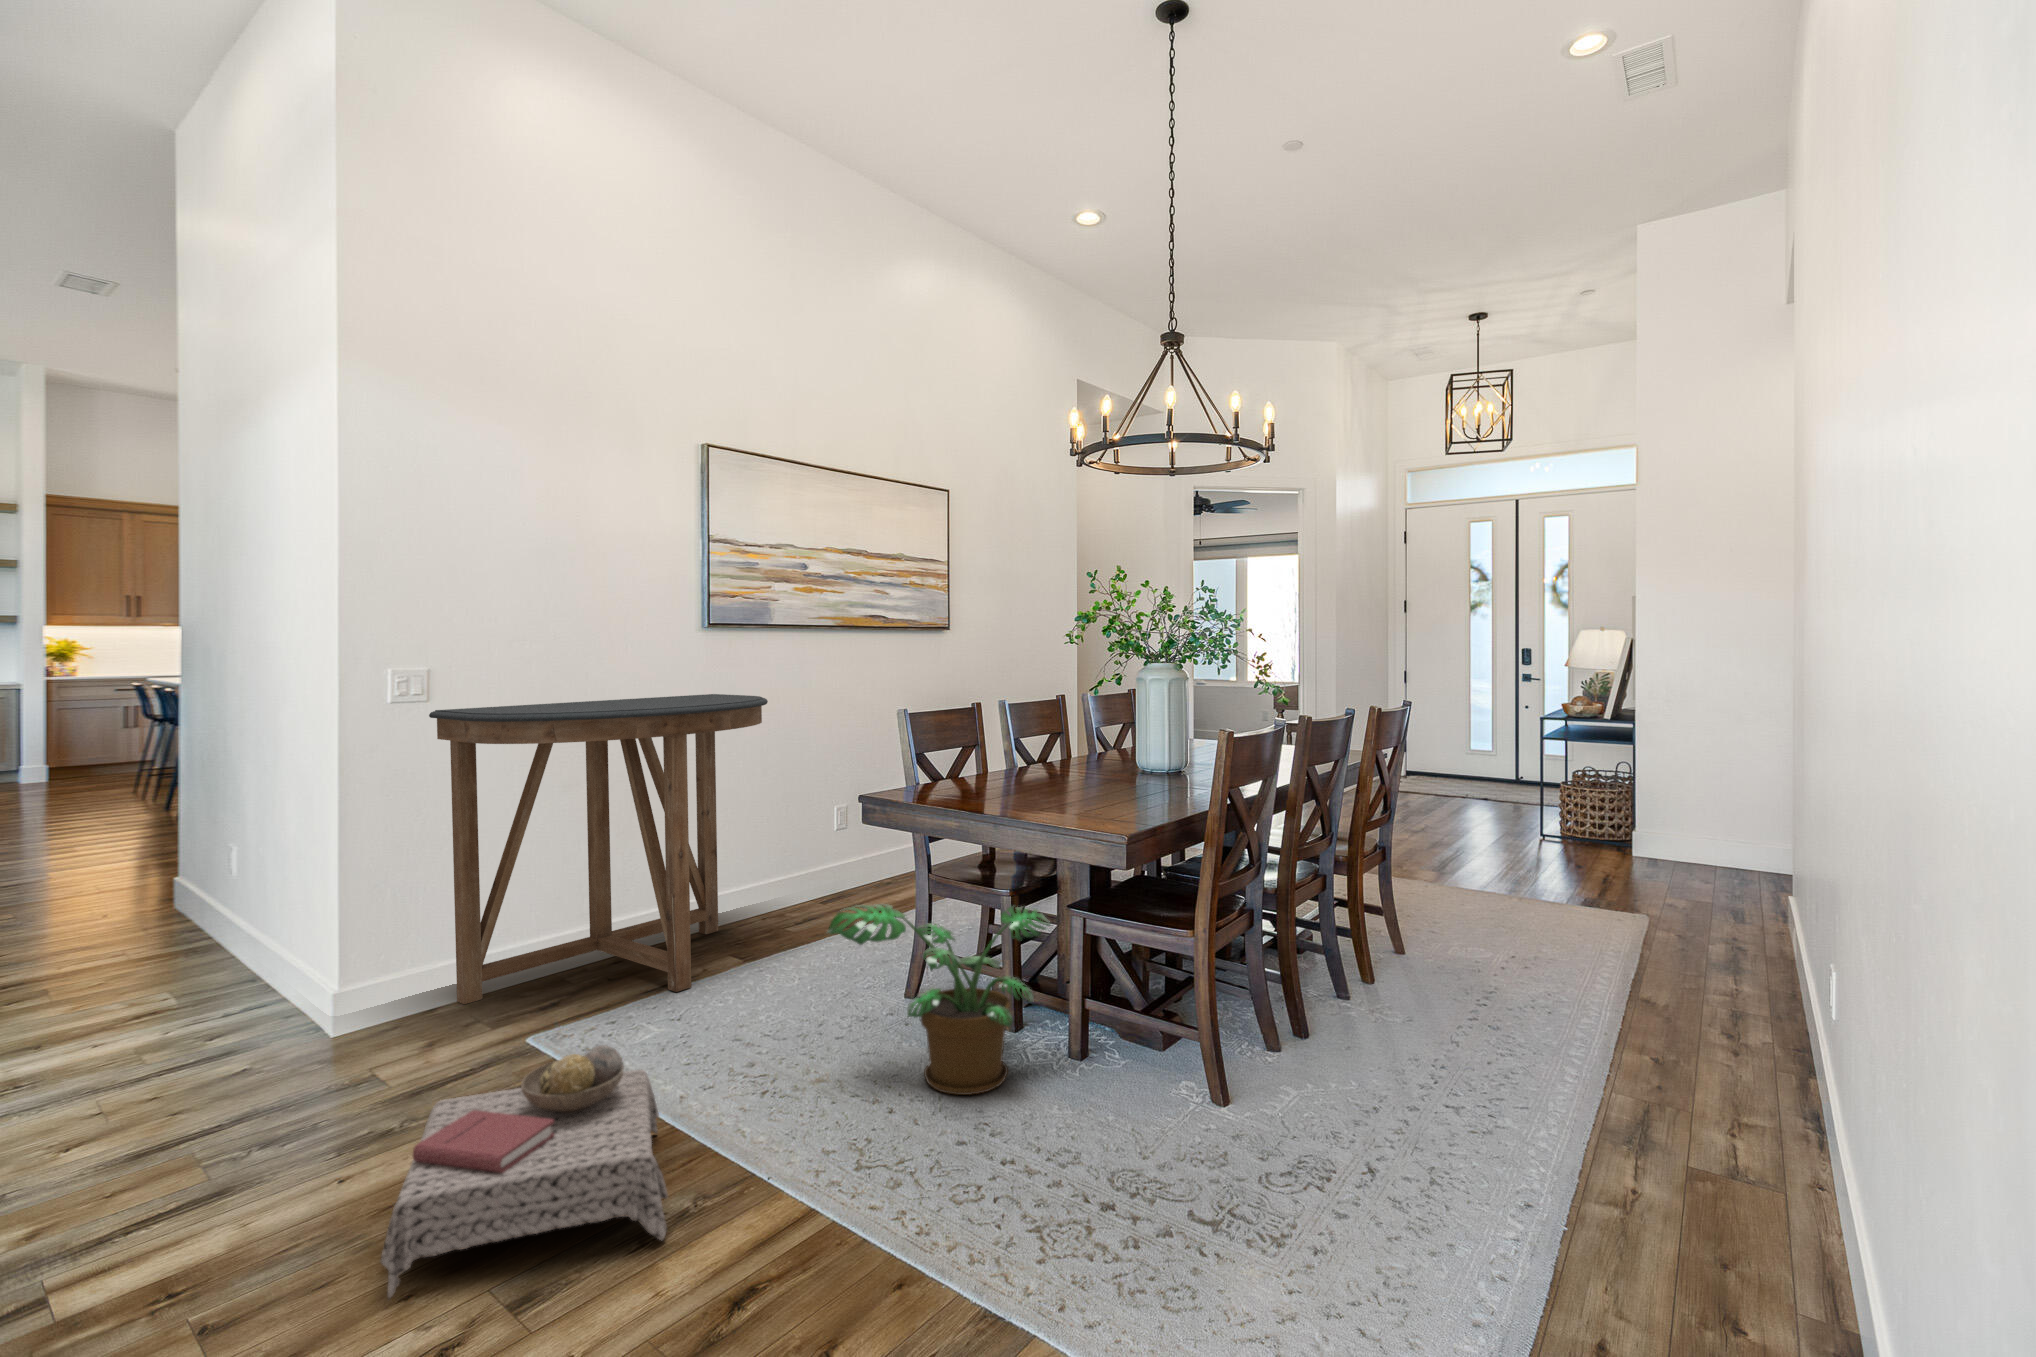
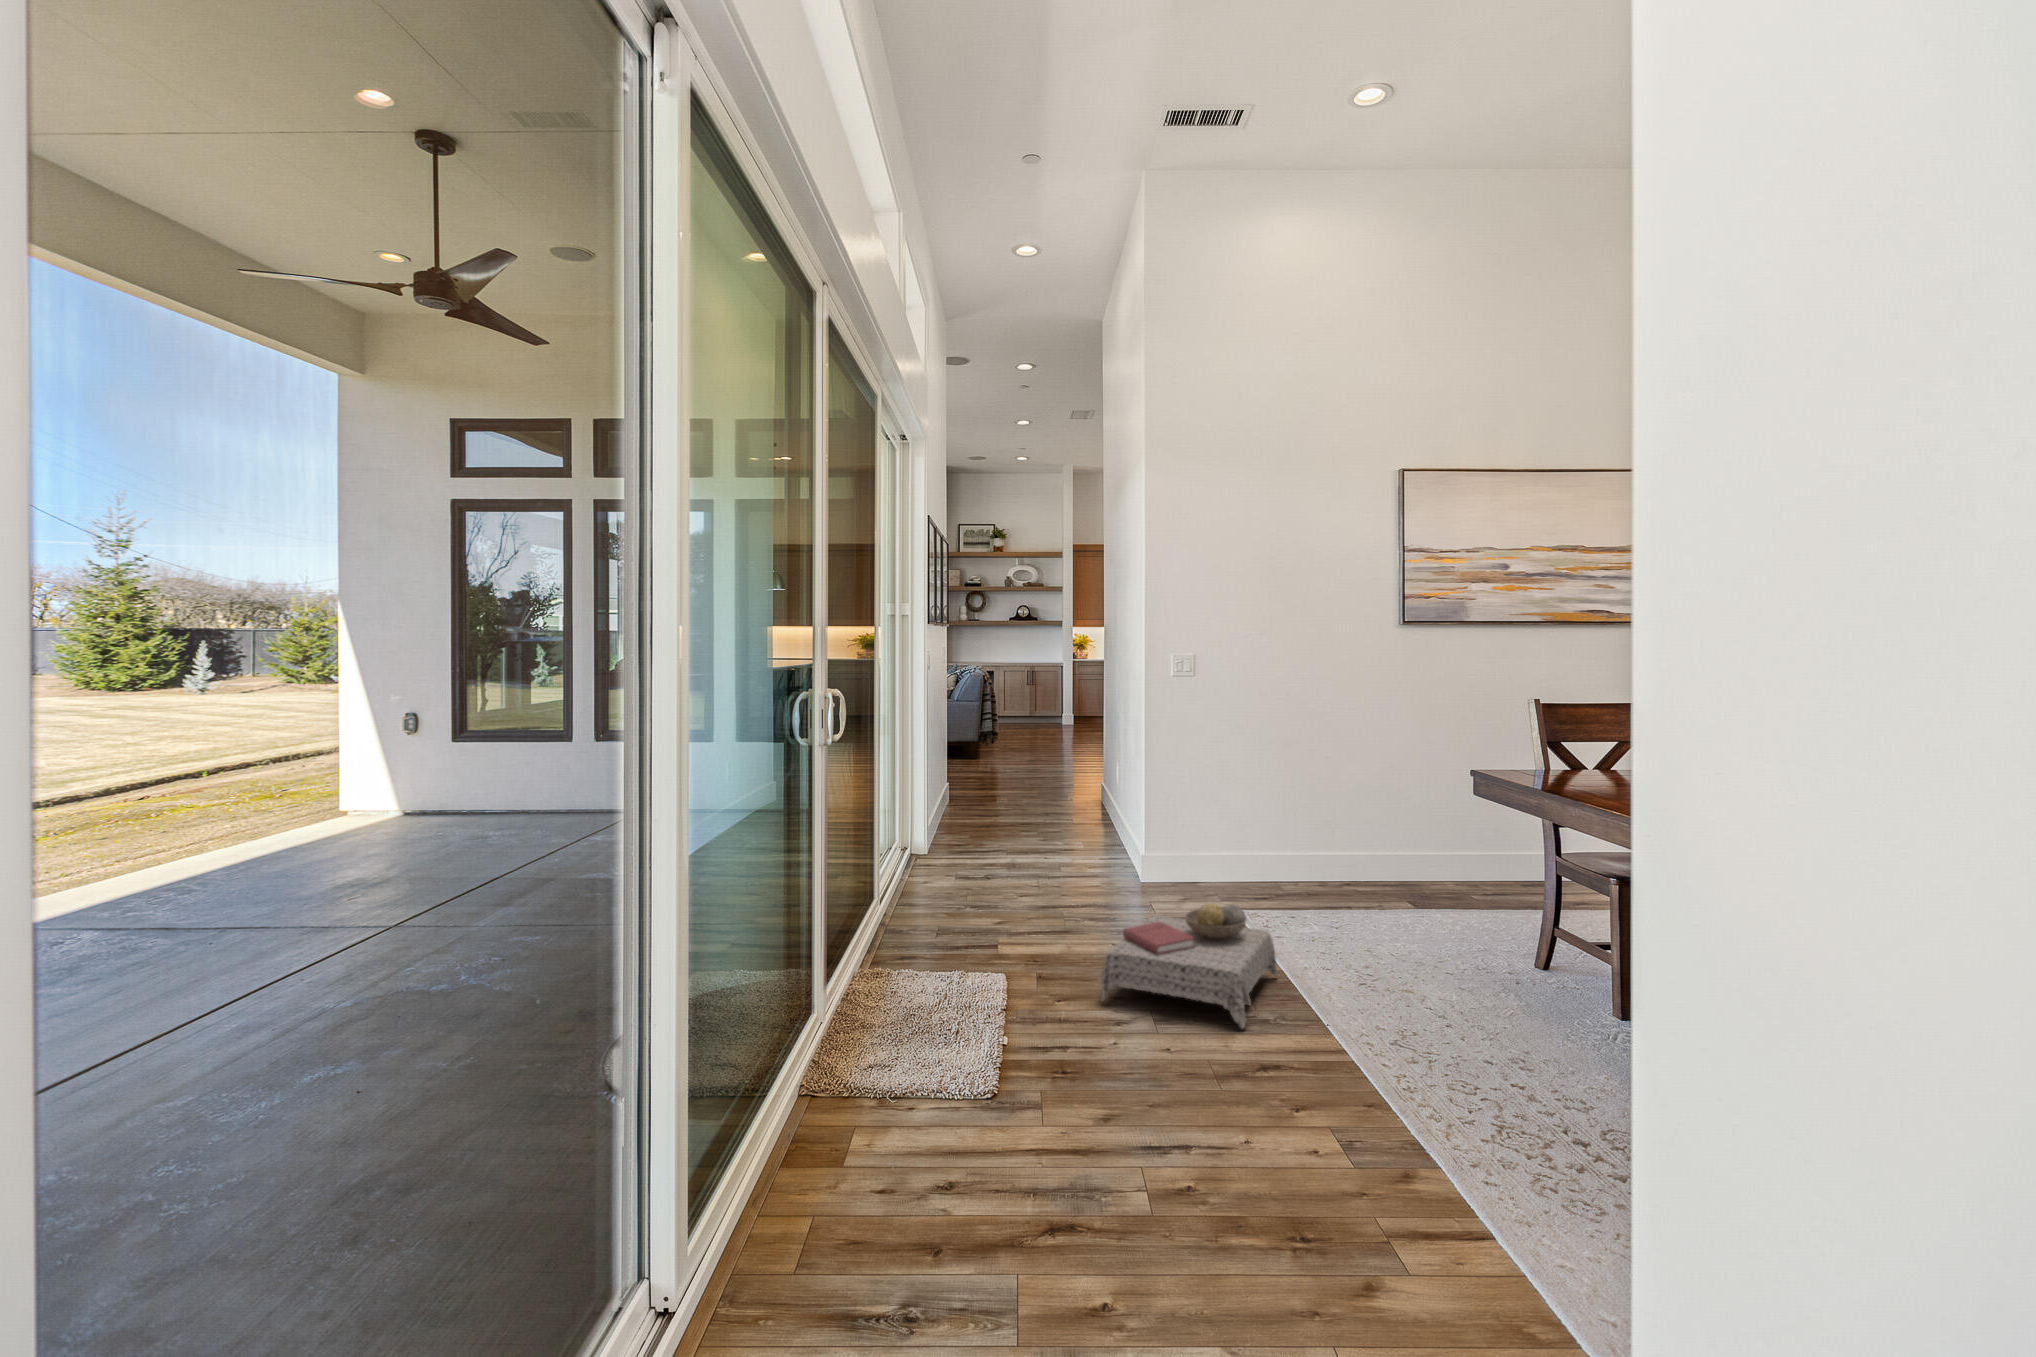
console table: present [429,694,768,1004] -> none [1197,679,1445,903]
potted plant: present [827,904,1050,1095] -> none [1418,854,1638,1033]

